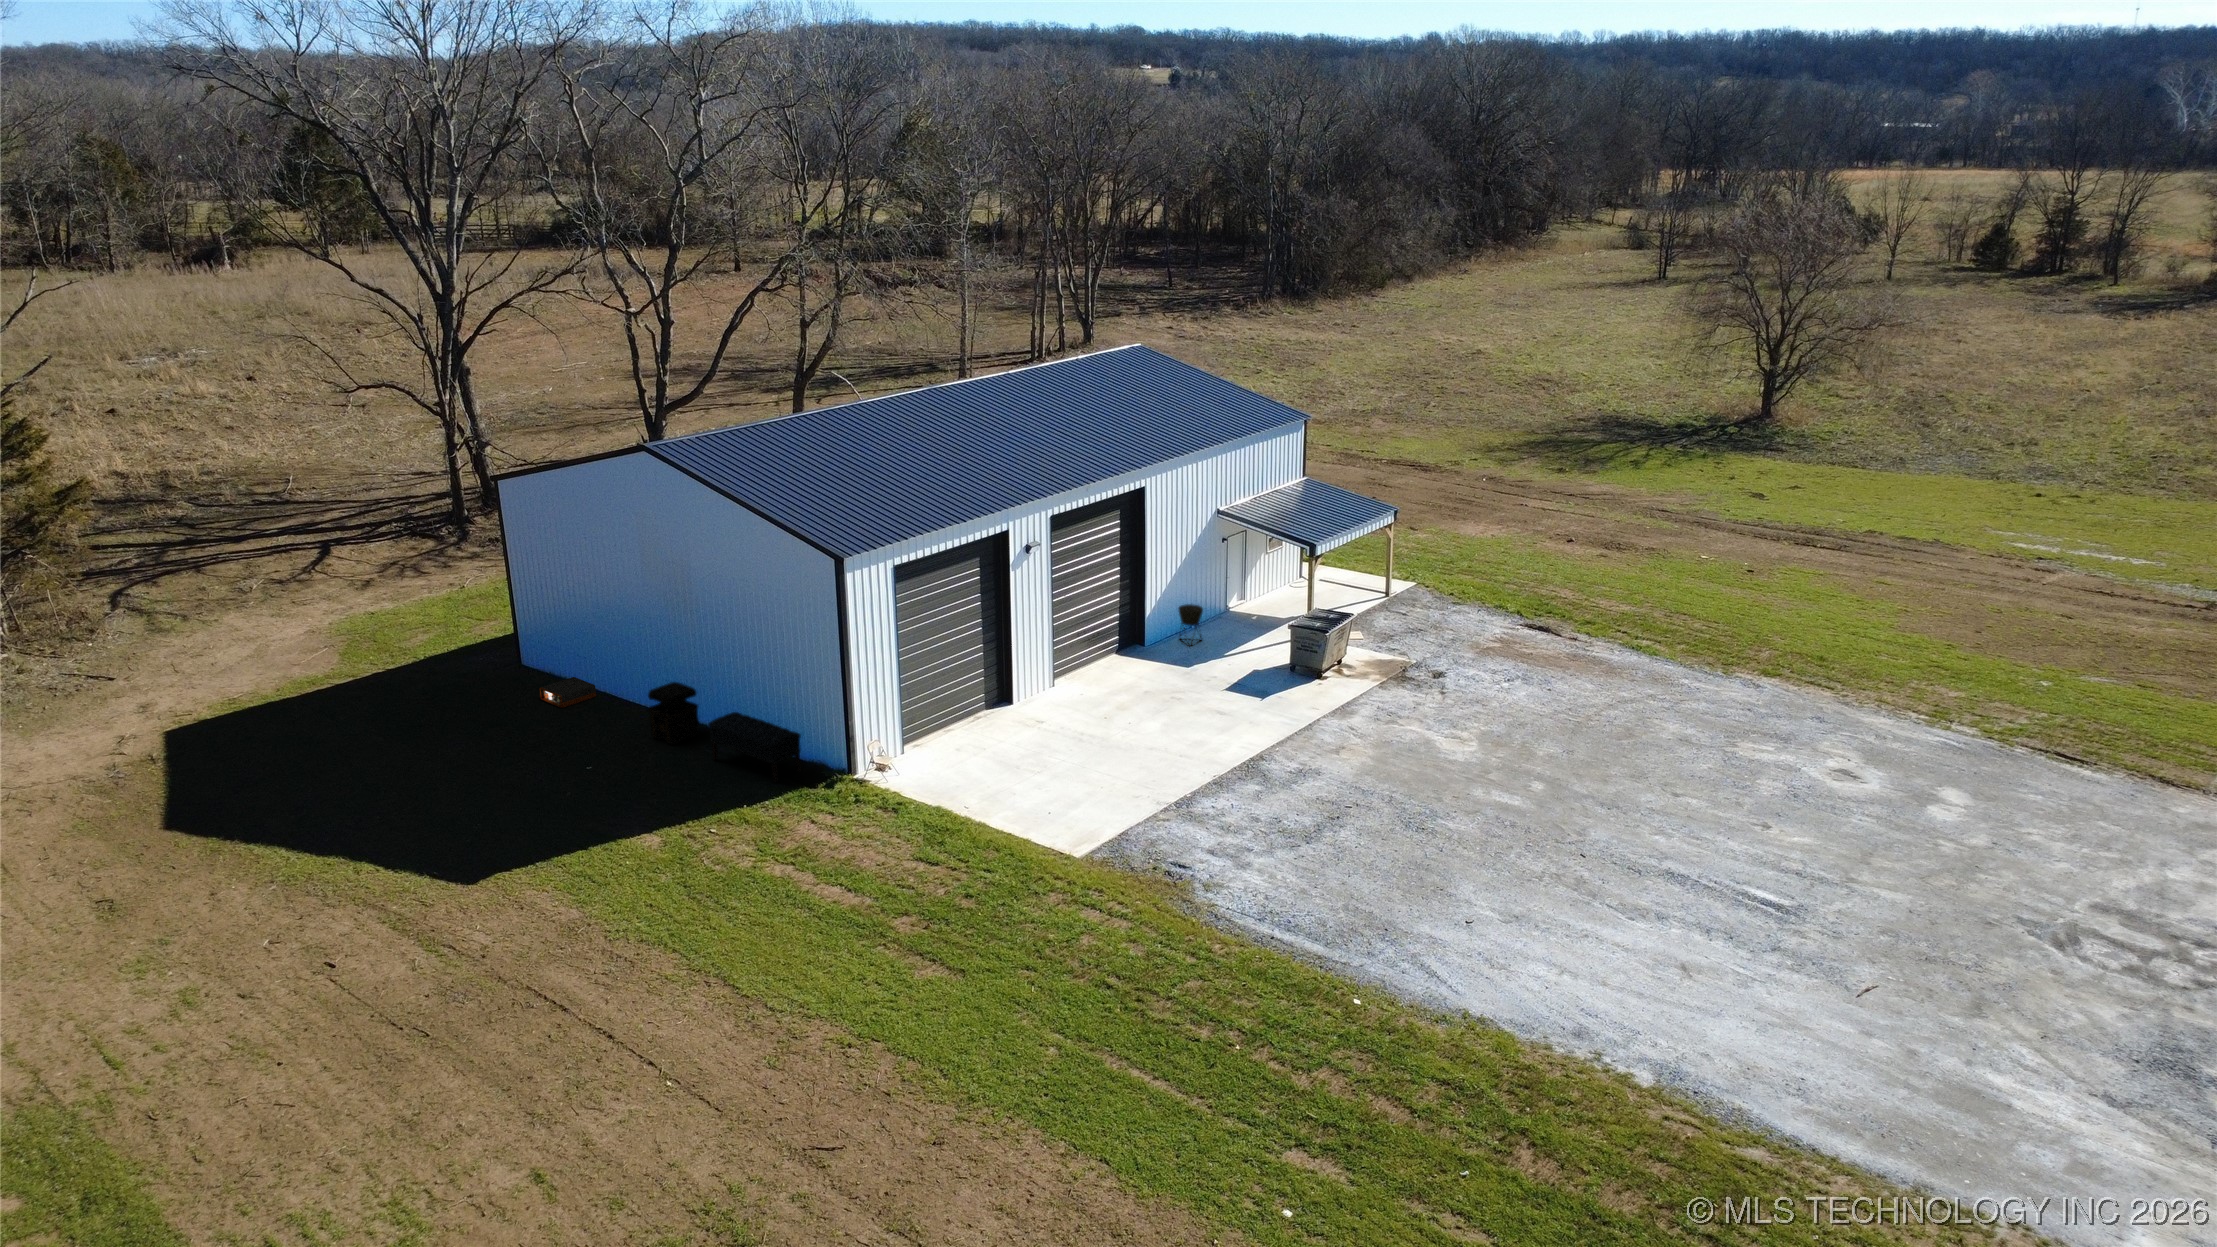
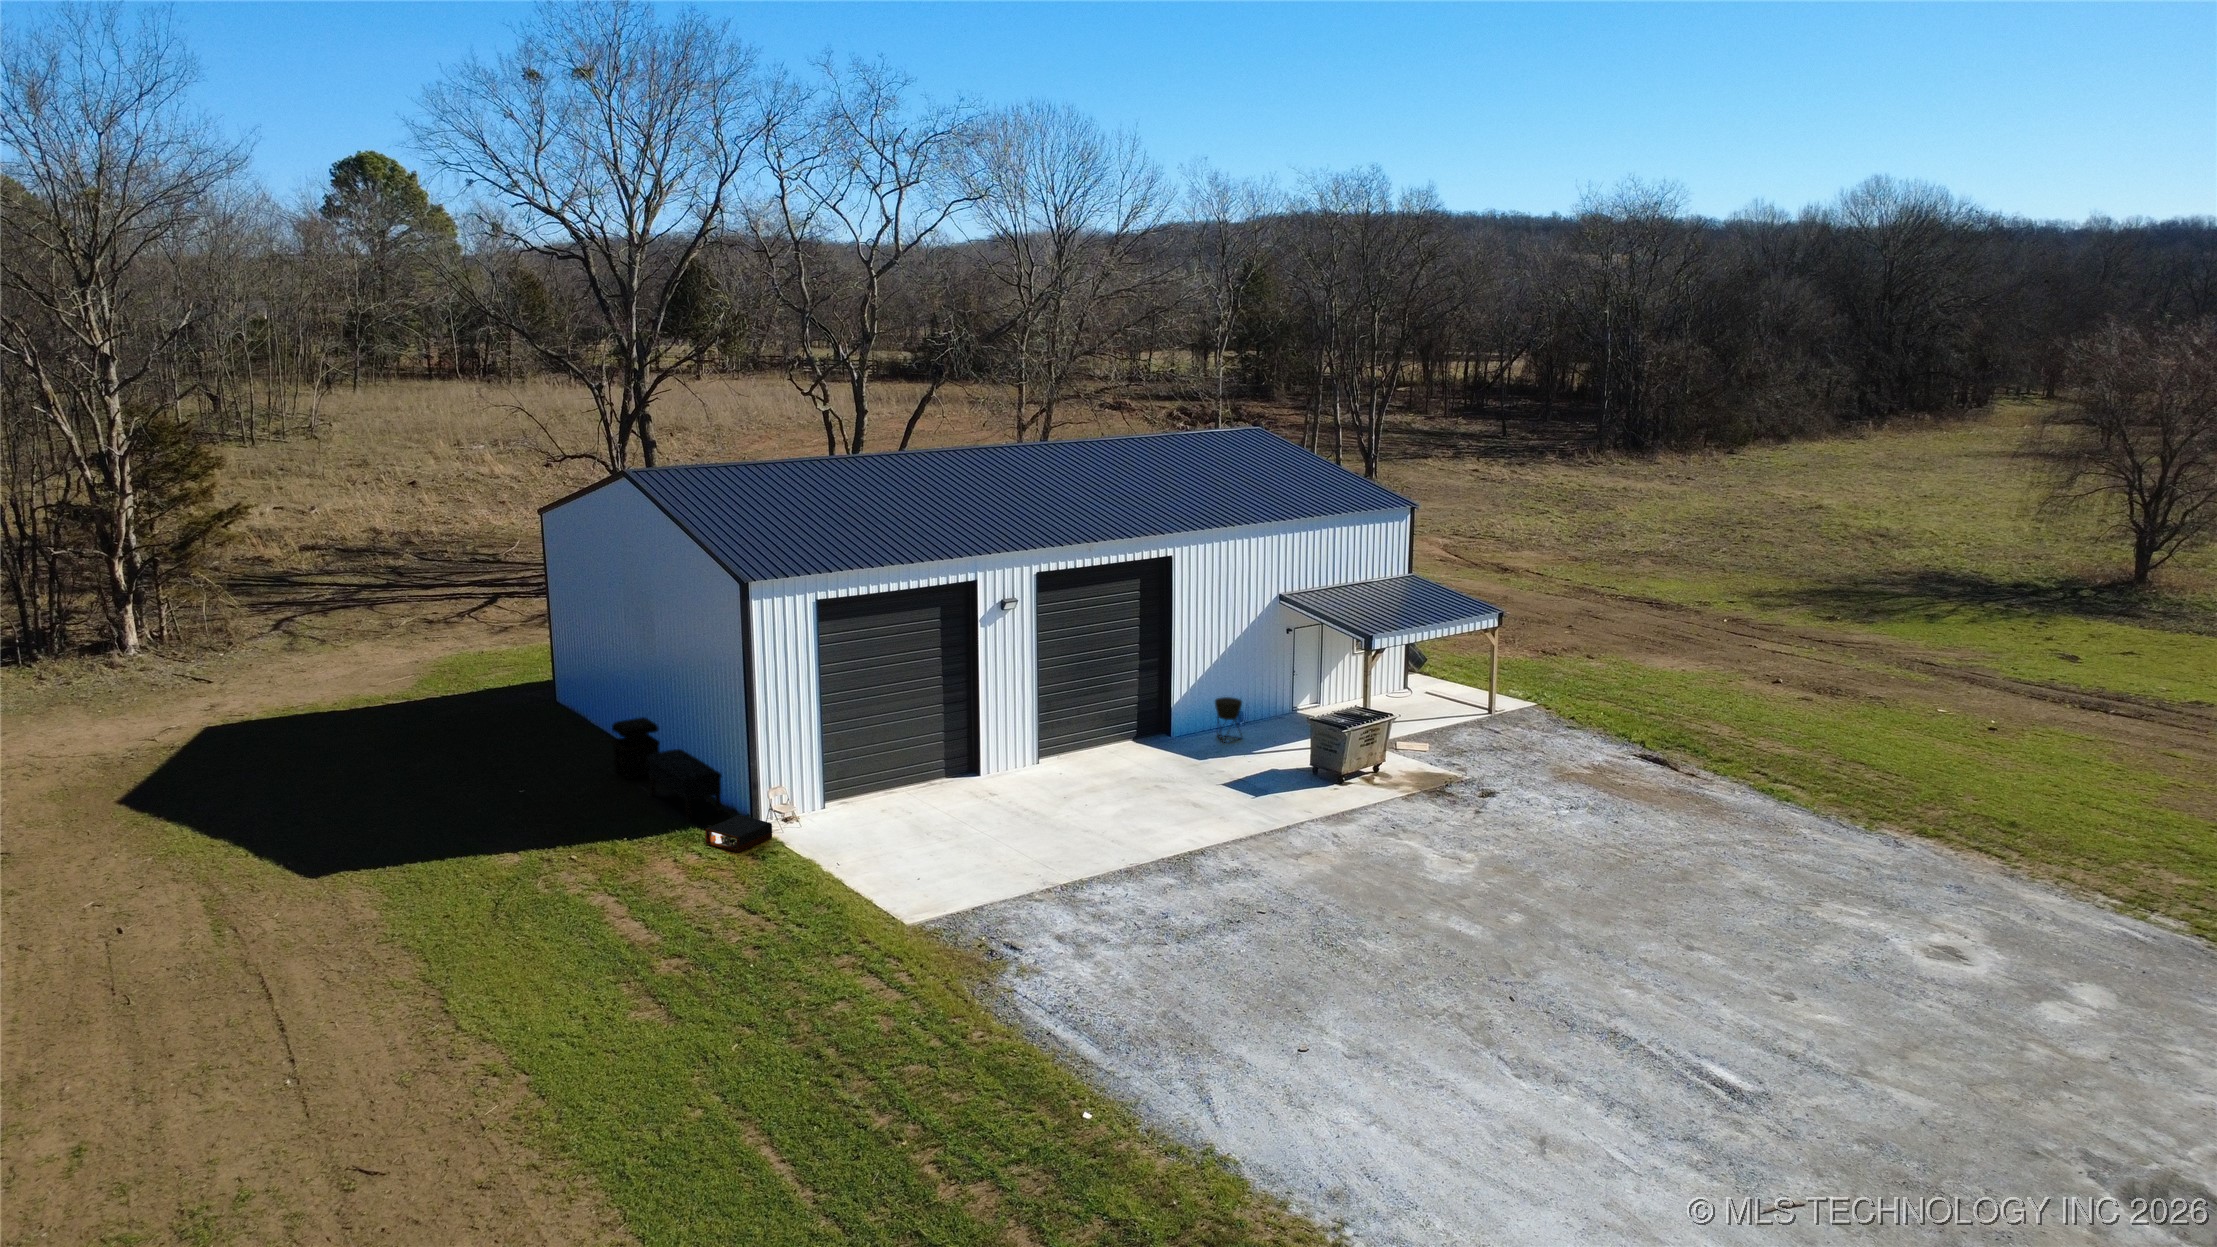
storage box: present [540,677,596,708] -> present [705,815,772,853]

